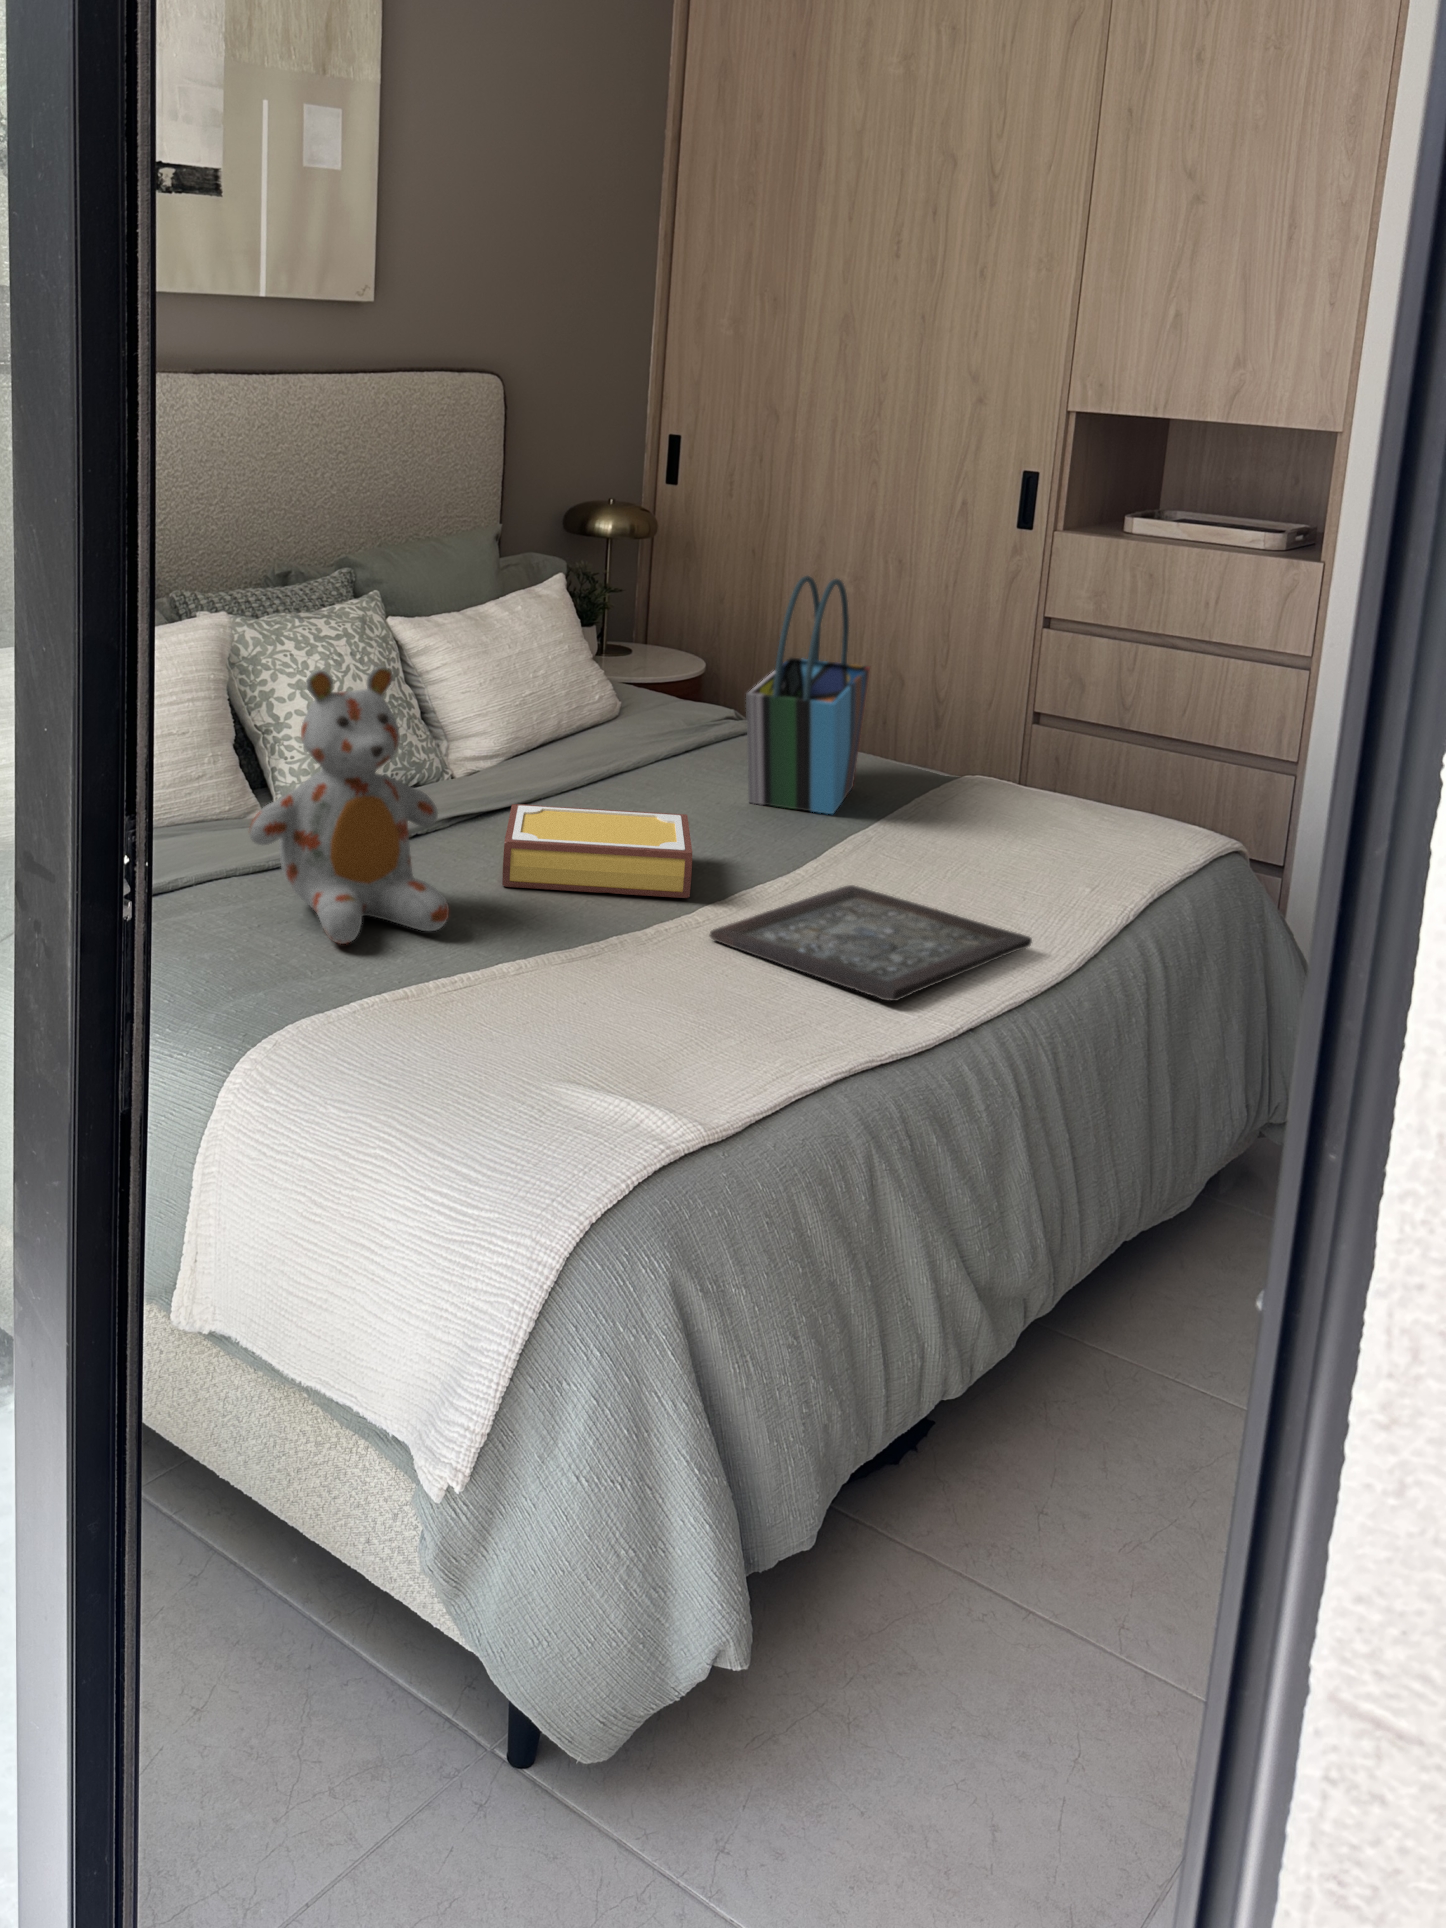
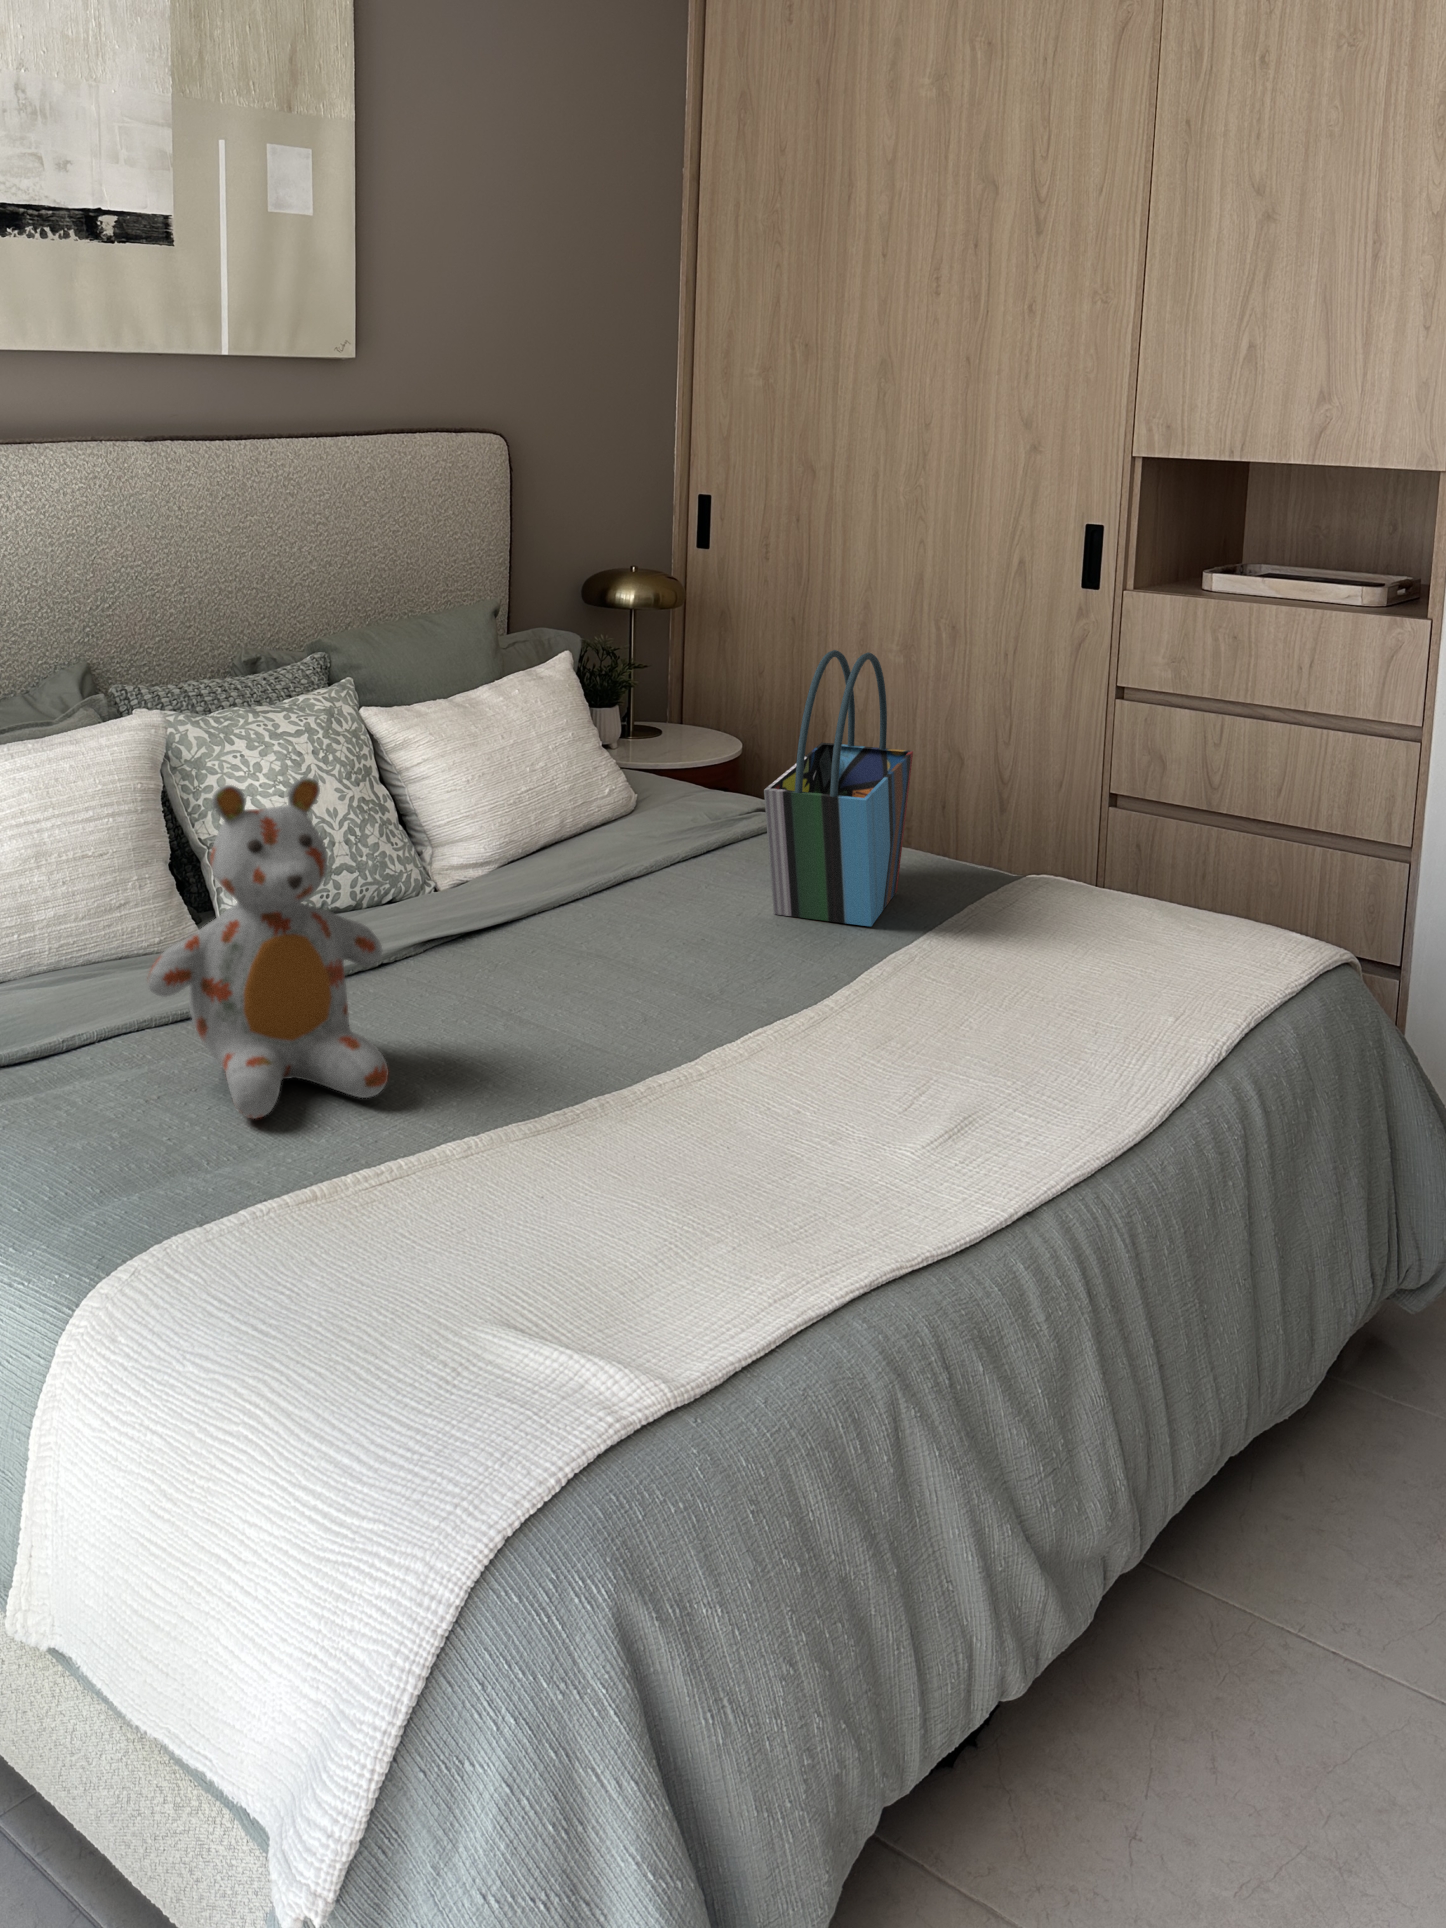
book: present [502,804,692,898] -> none [466,929,691,1043]
tray: present [710,885,1032,1001] -> none [707,1021,1102,1184]

